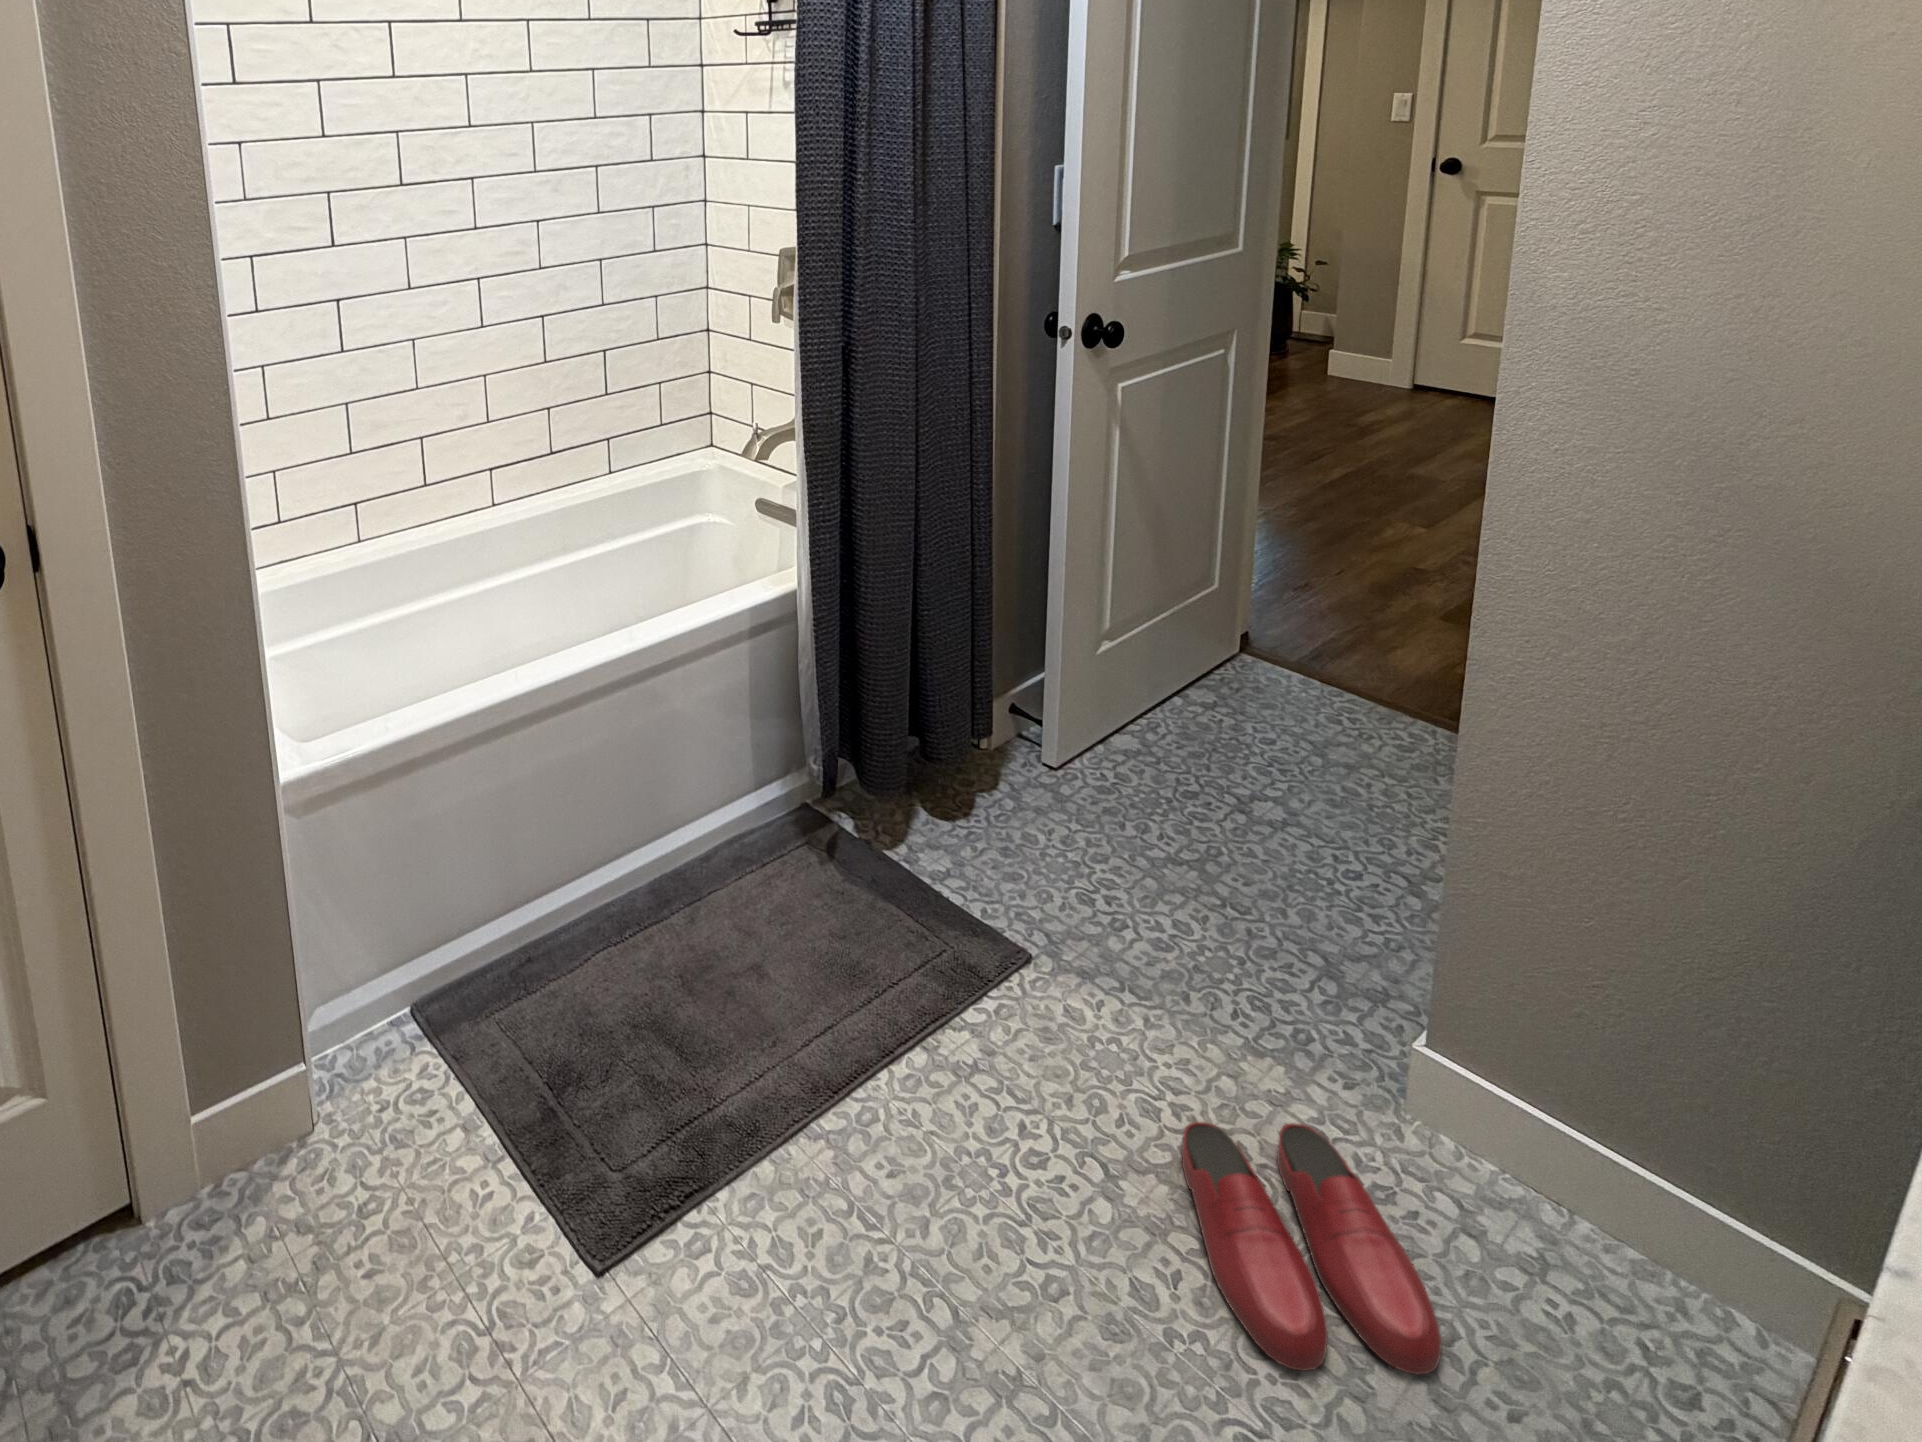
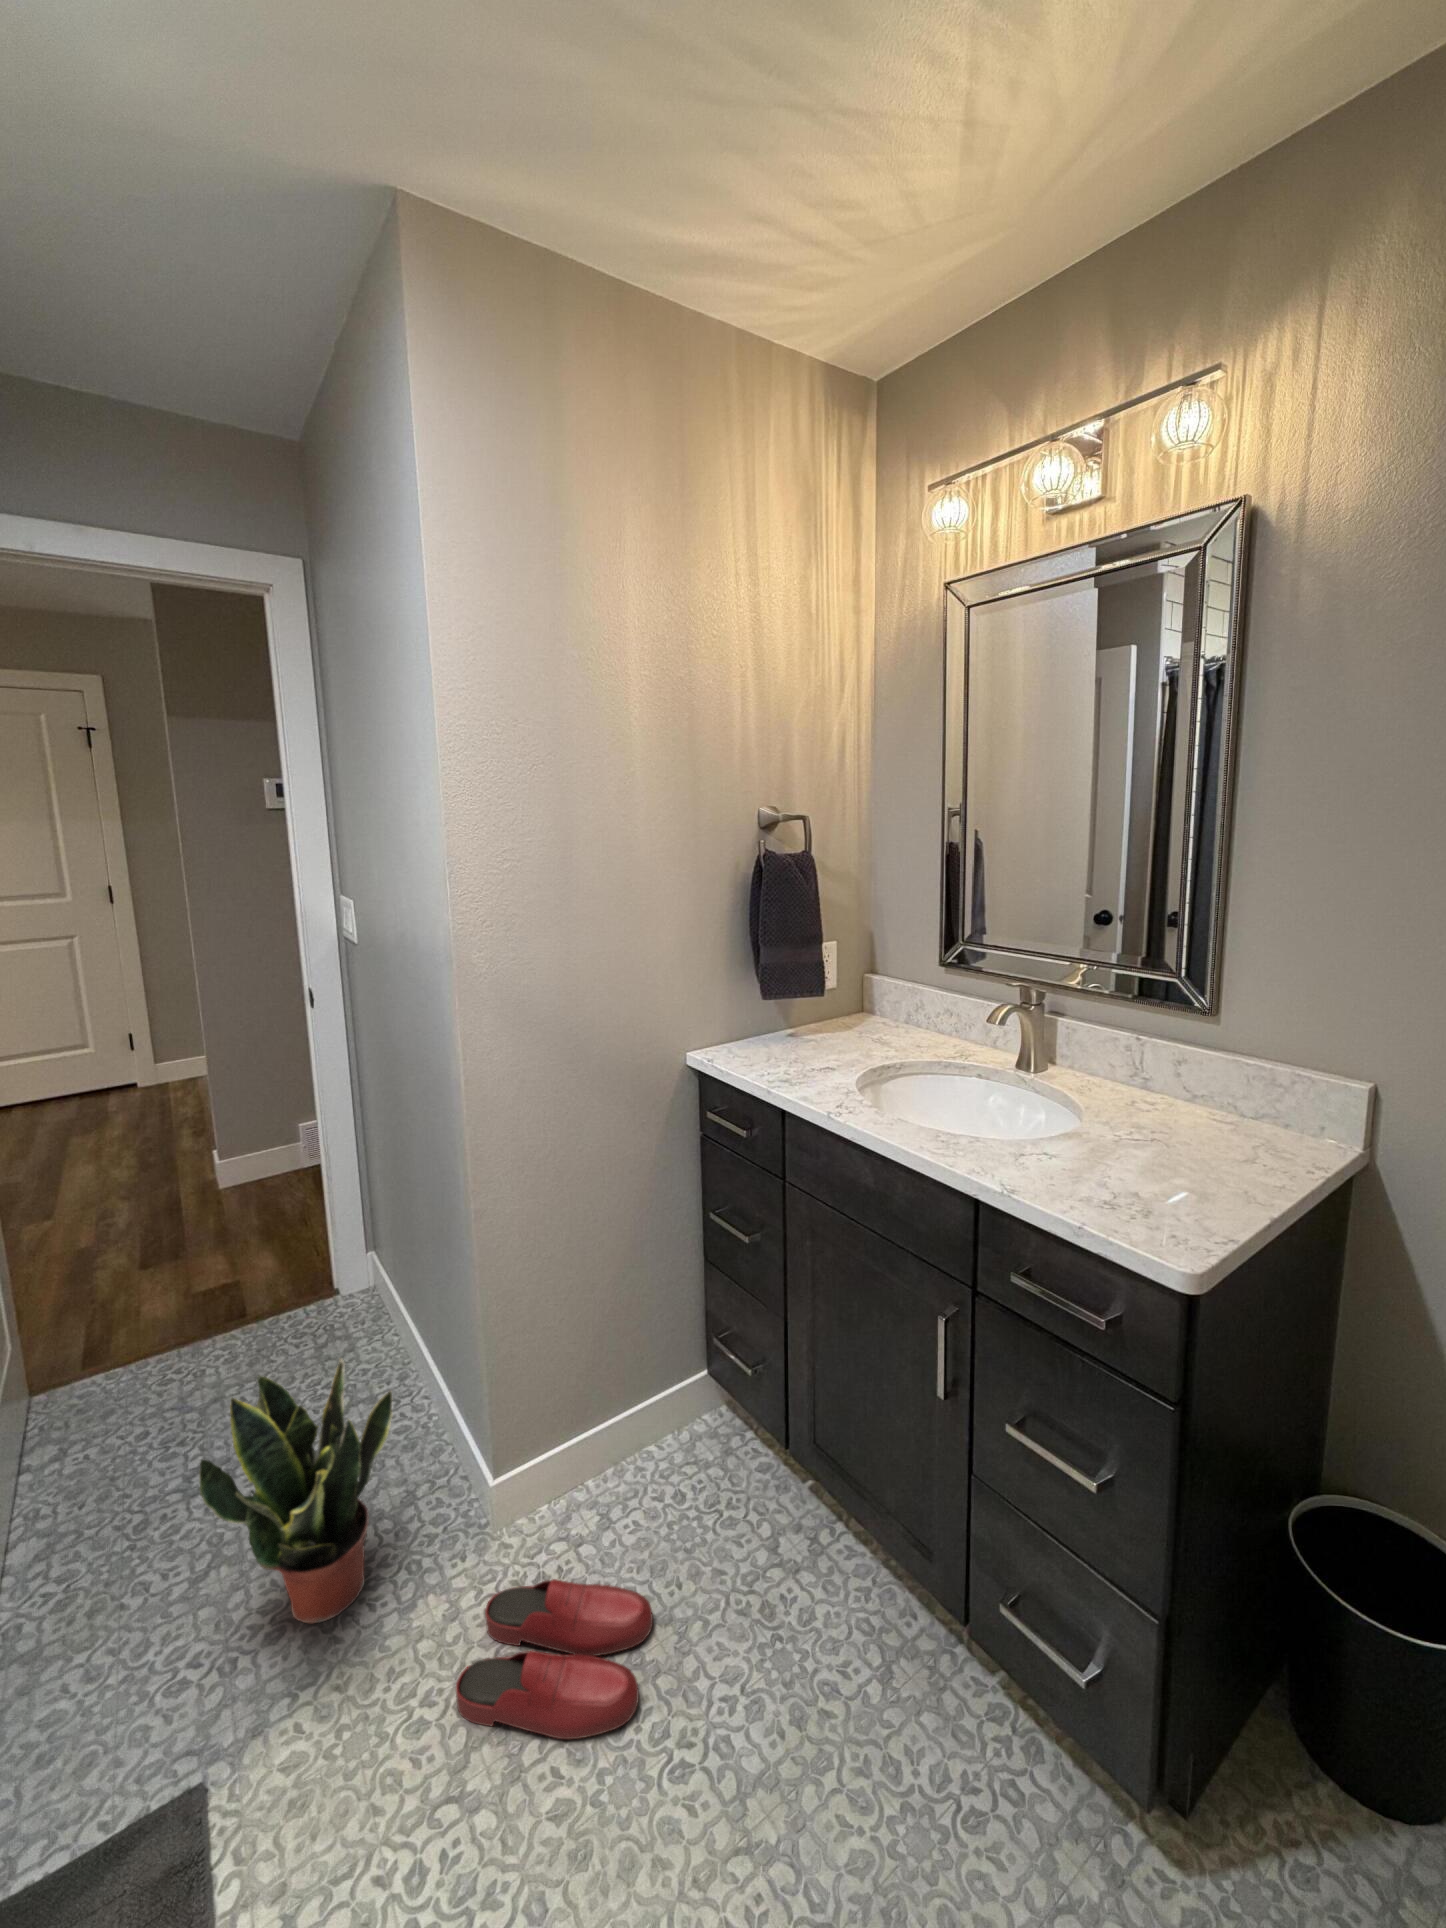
potted plant: none [1142,691,1353,996] -> present [199,1358,393,1623]

